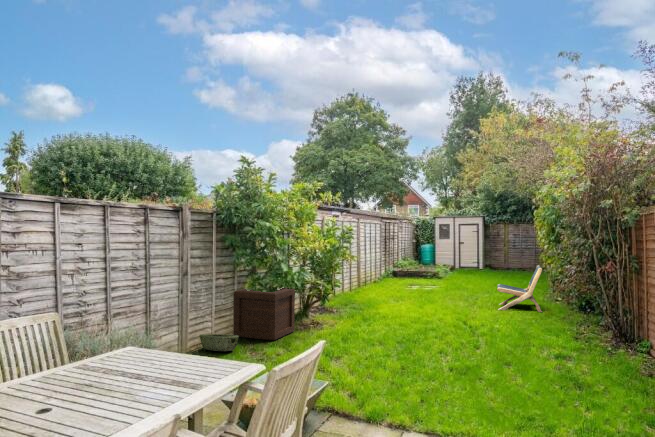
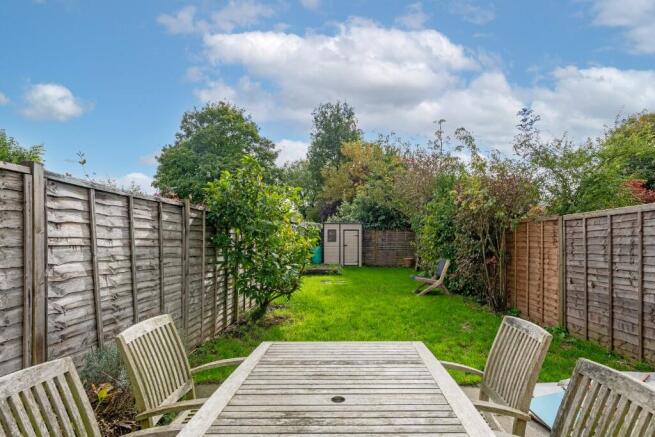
wooden crate: present [233,288,295,340] -> none [218,285,272,336]
woven basket: present [200,334,239,351] -> none [199,333,239,351]

